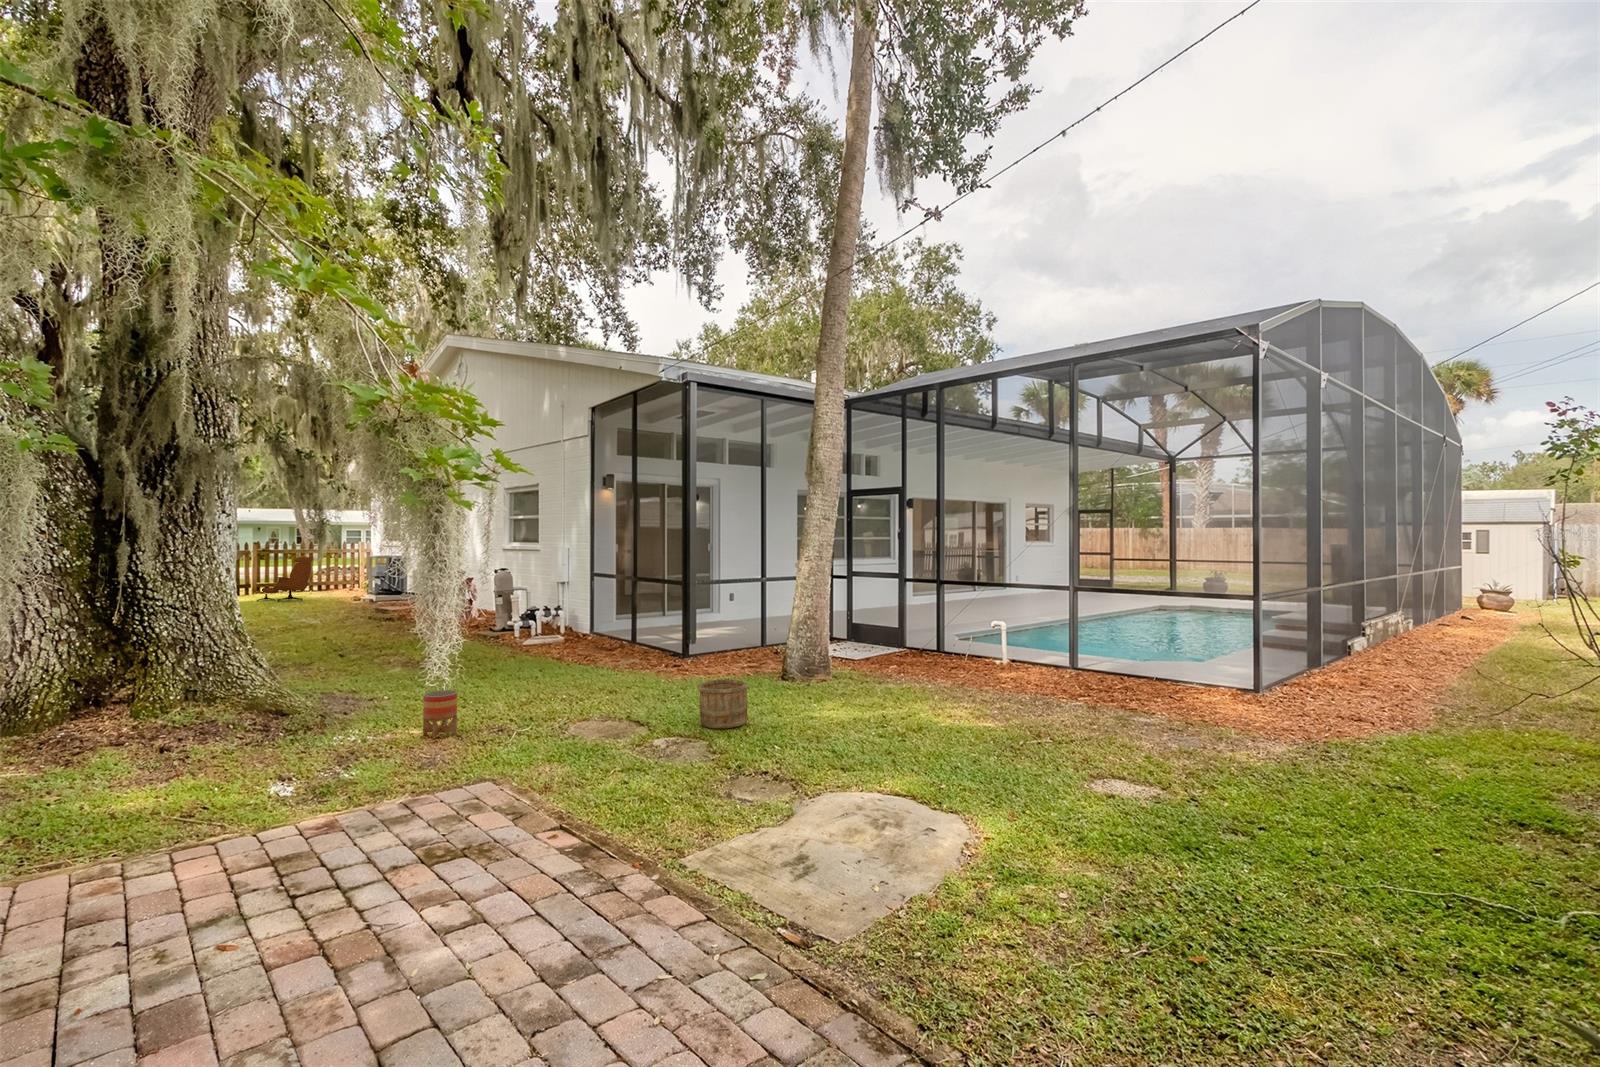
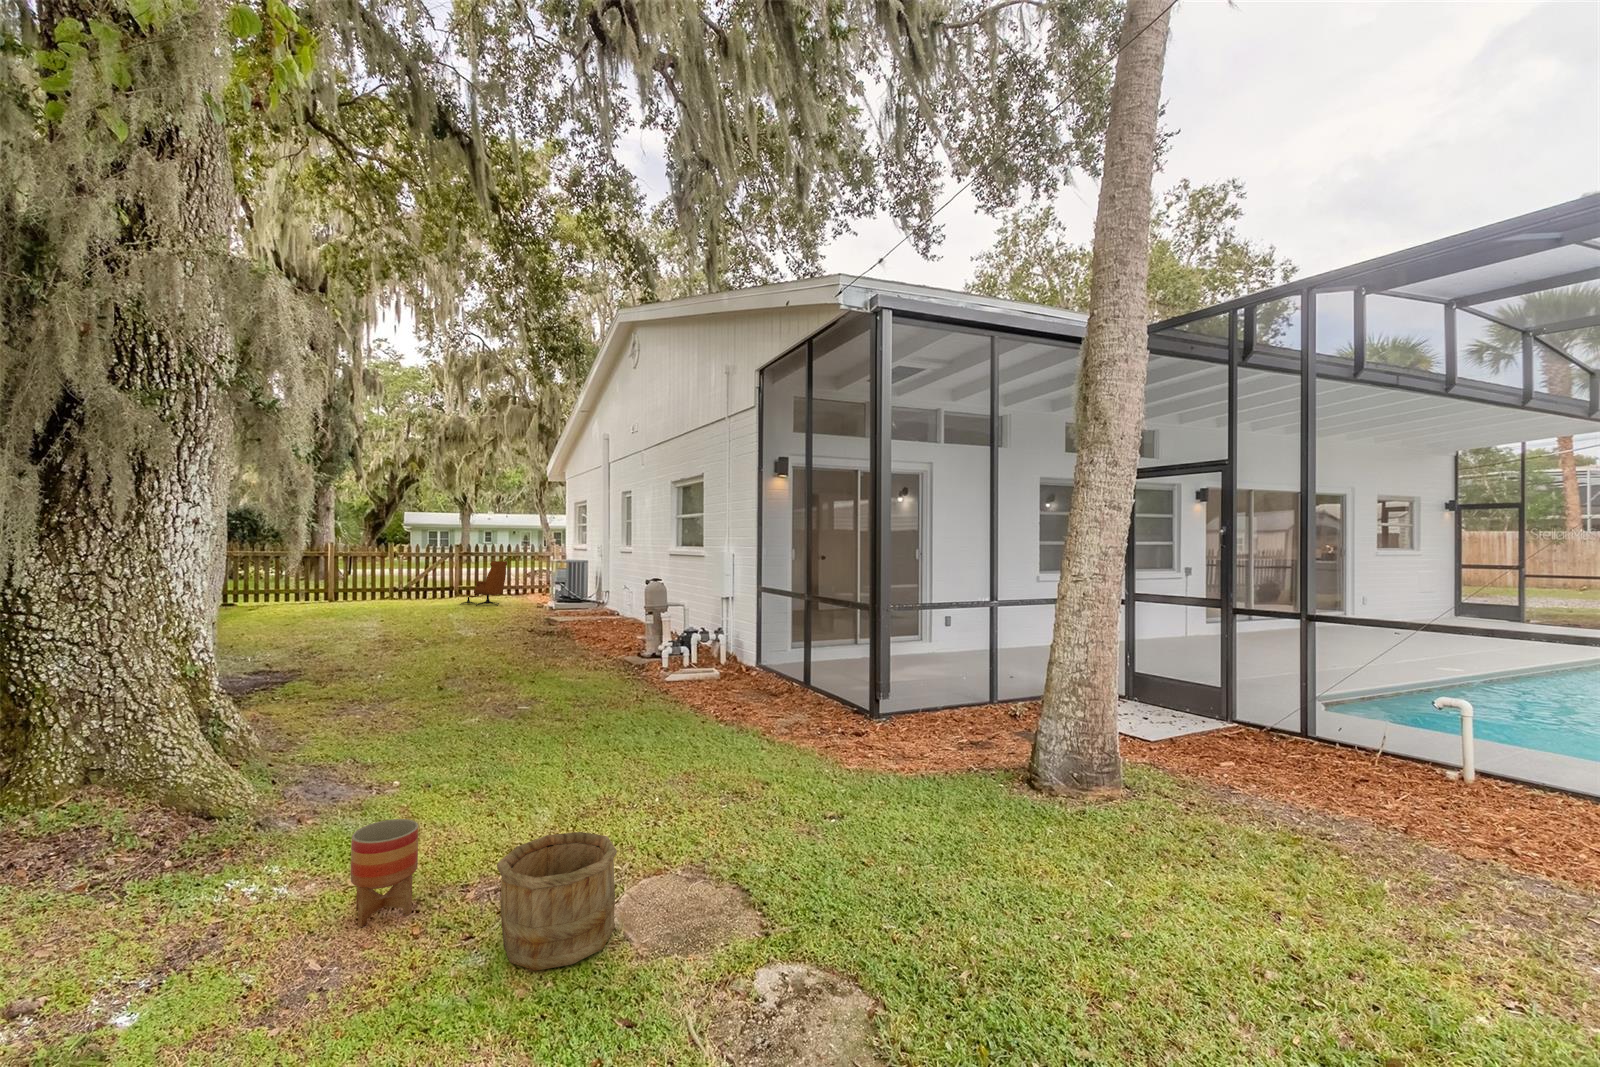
wooden bucket: present [698,680,748,729] -> present [497,832,617,971]

